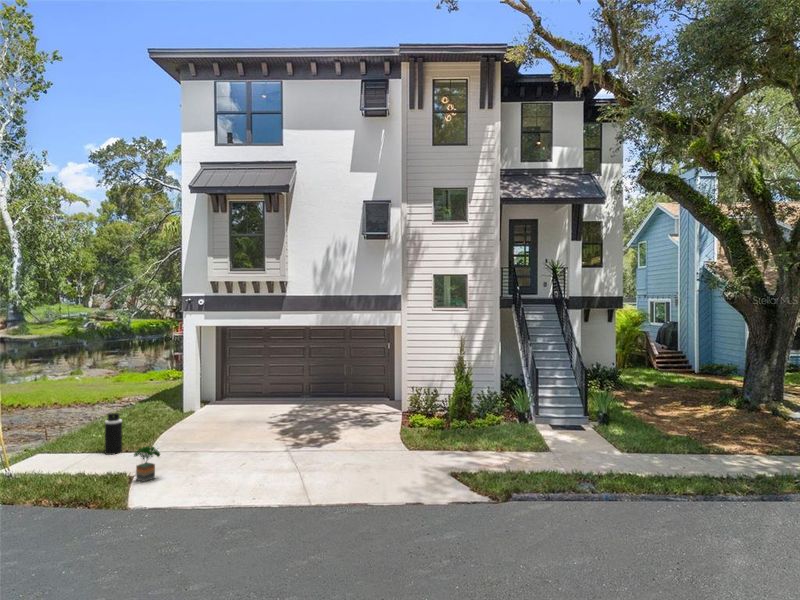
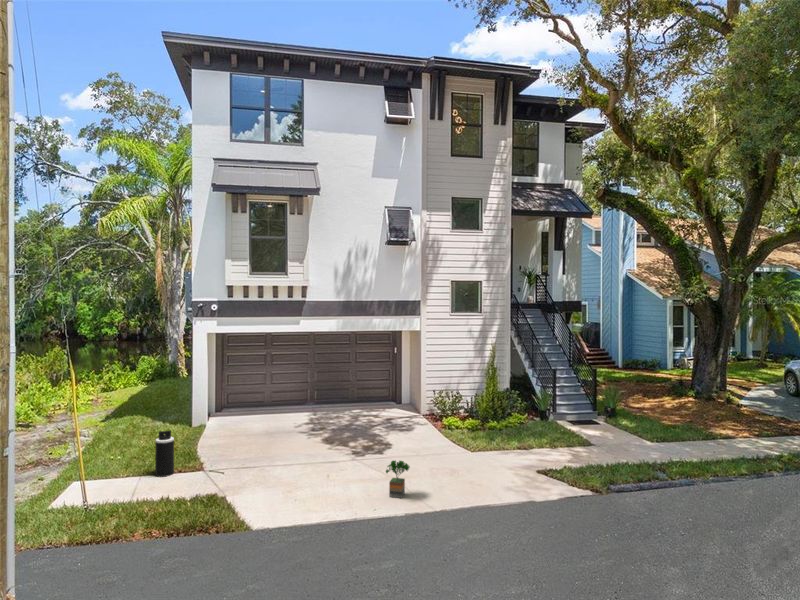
potted tree: present [134,446,160,482] -> present [386,461,410,498]

